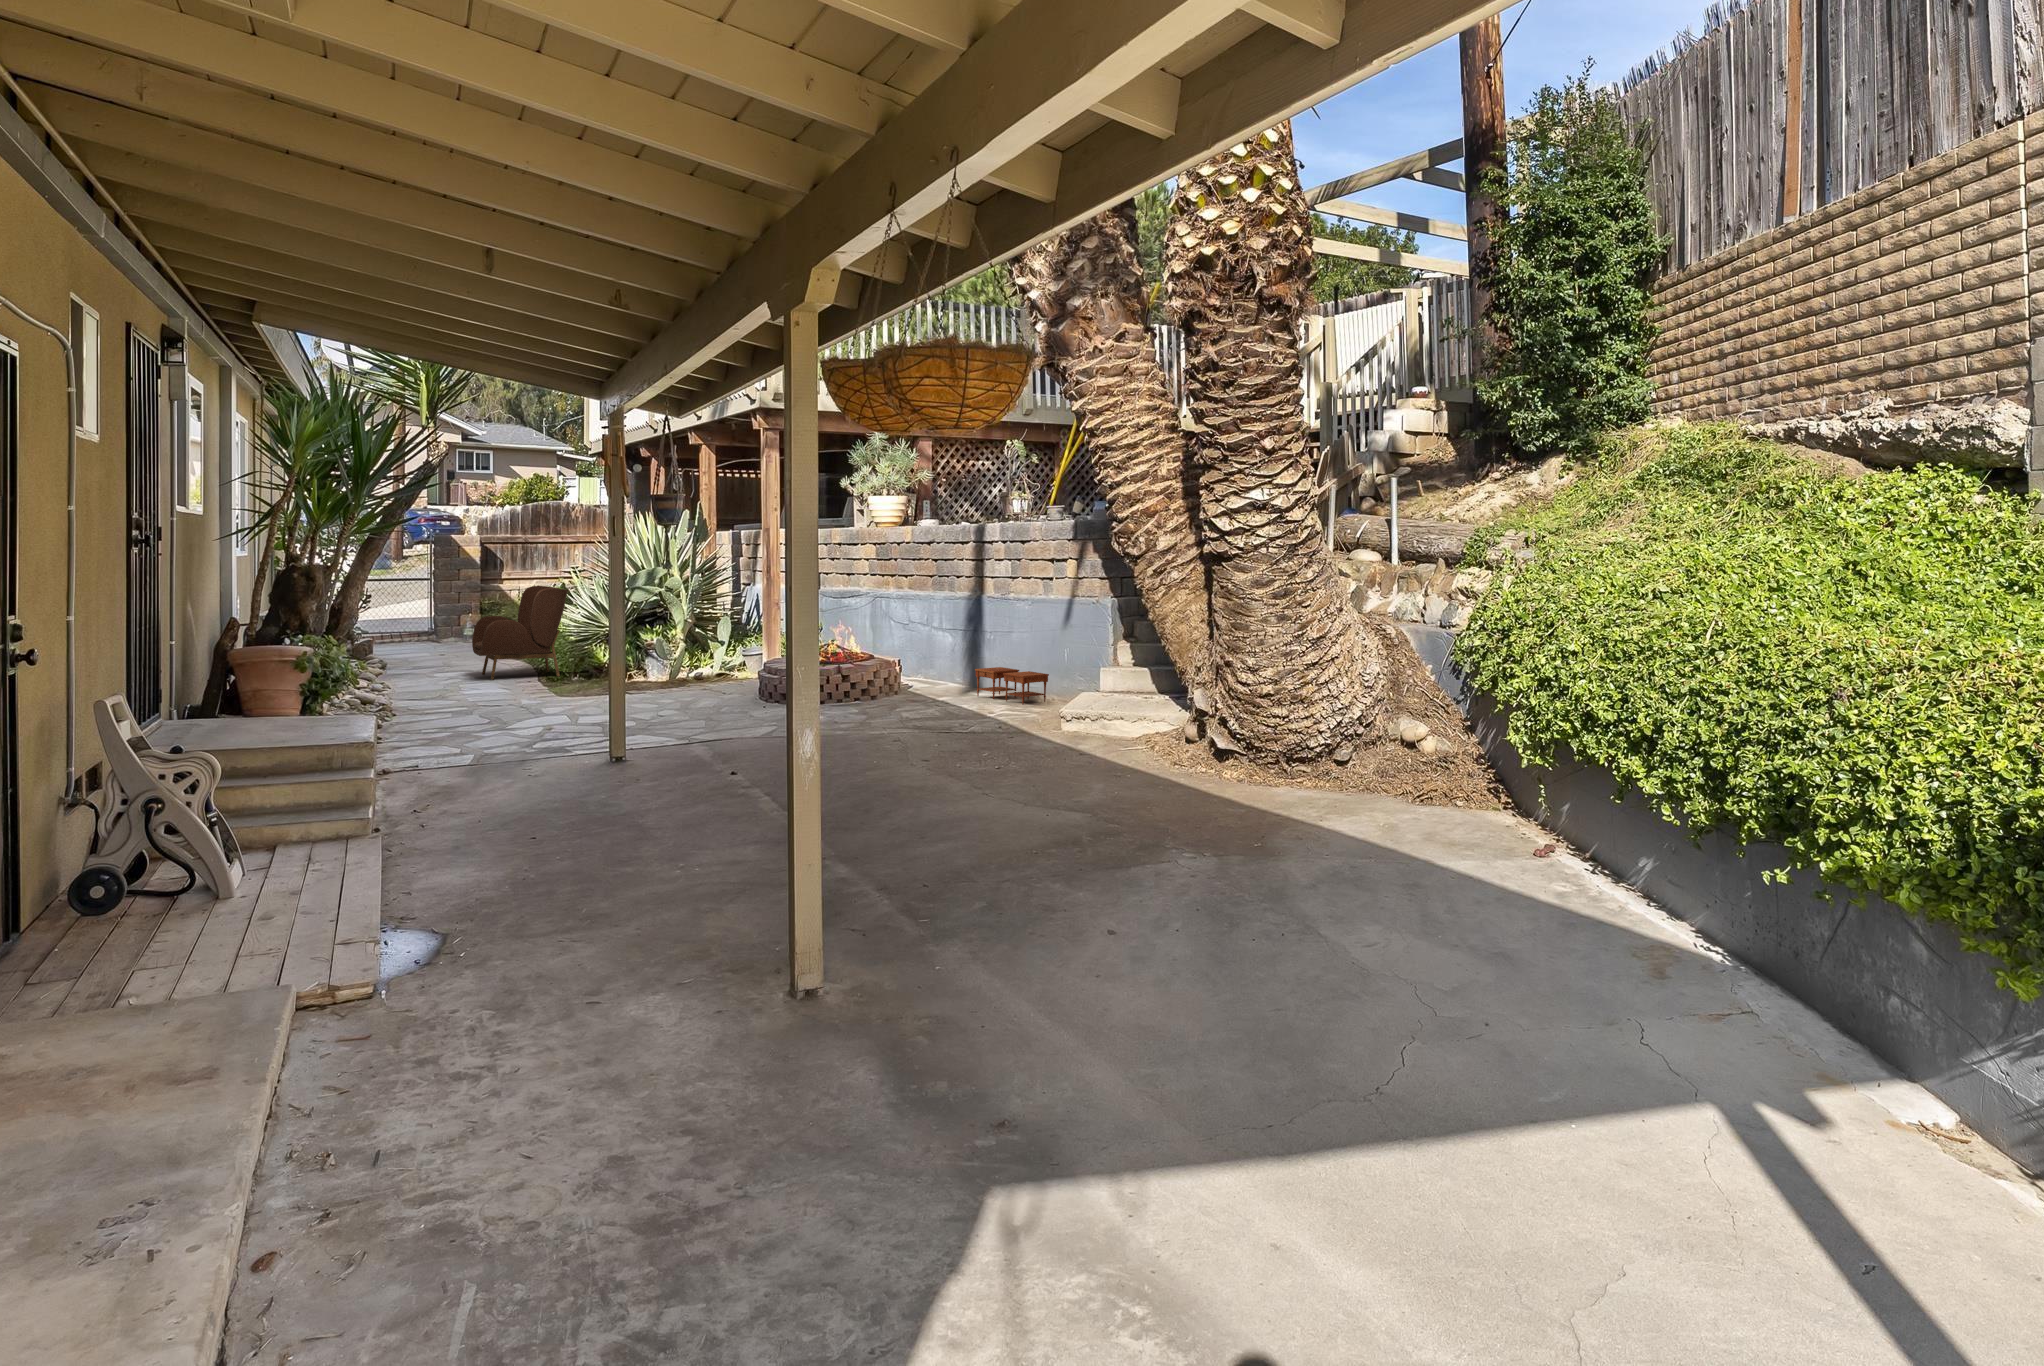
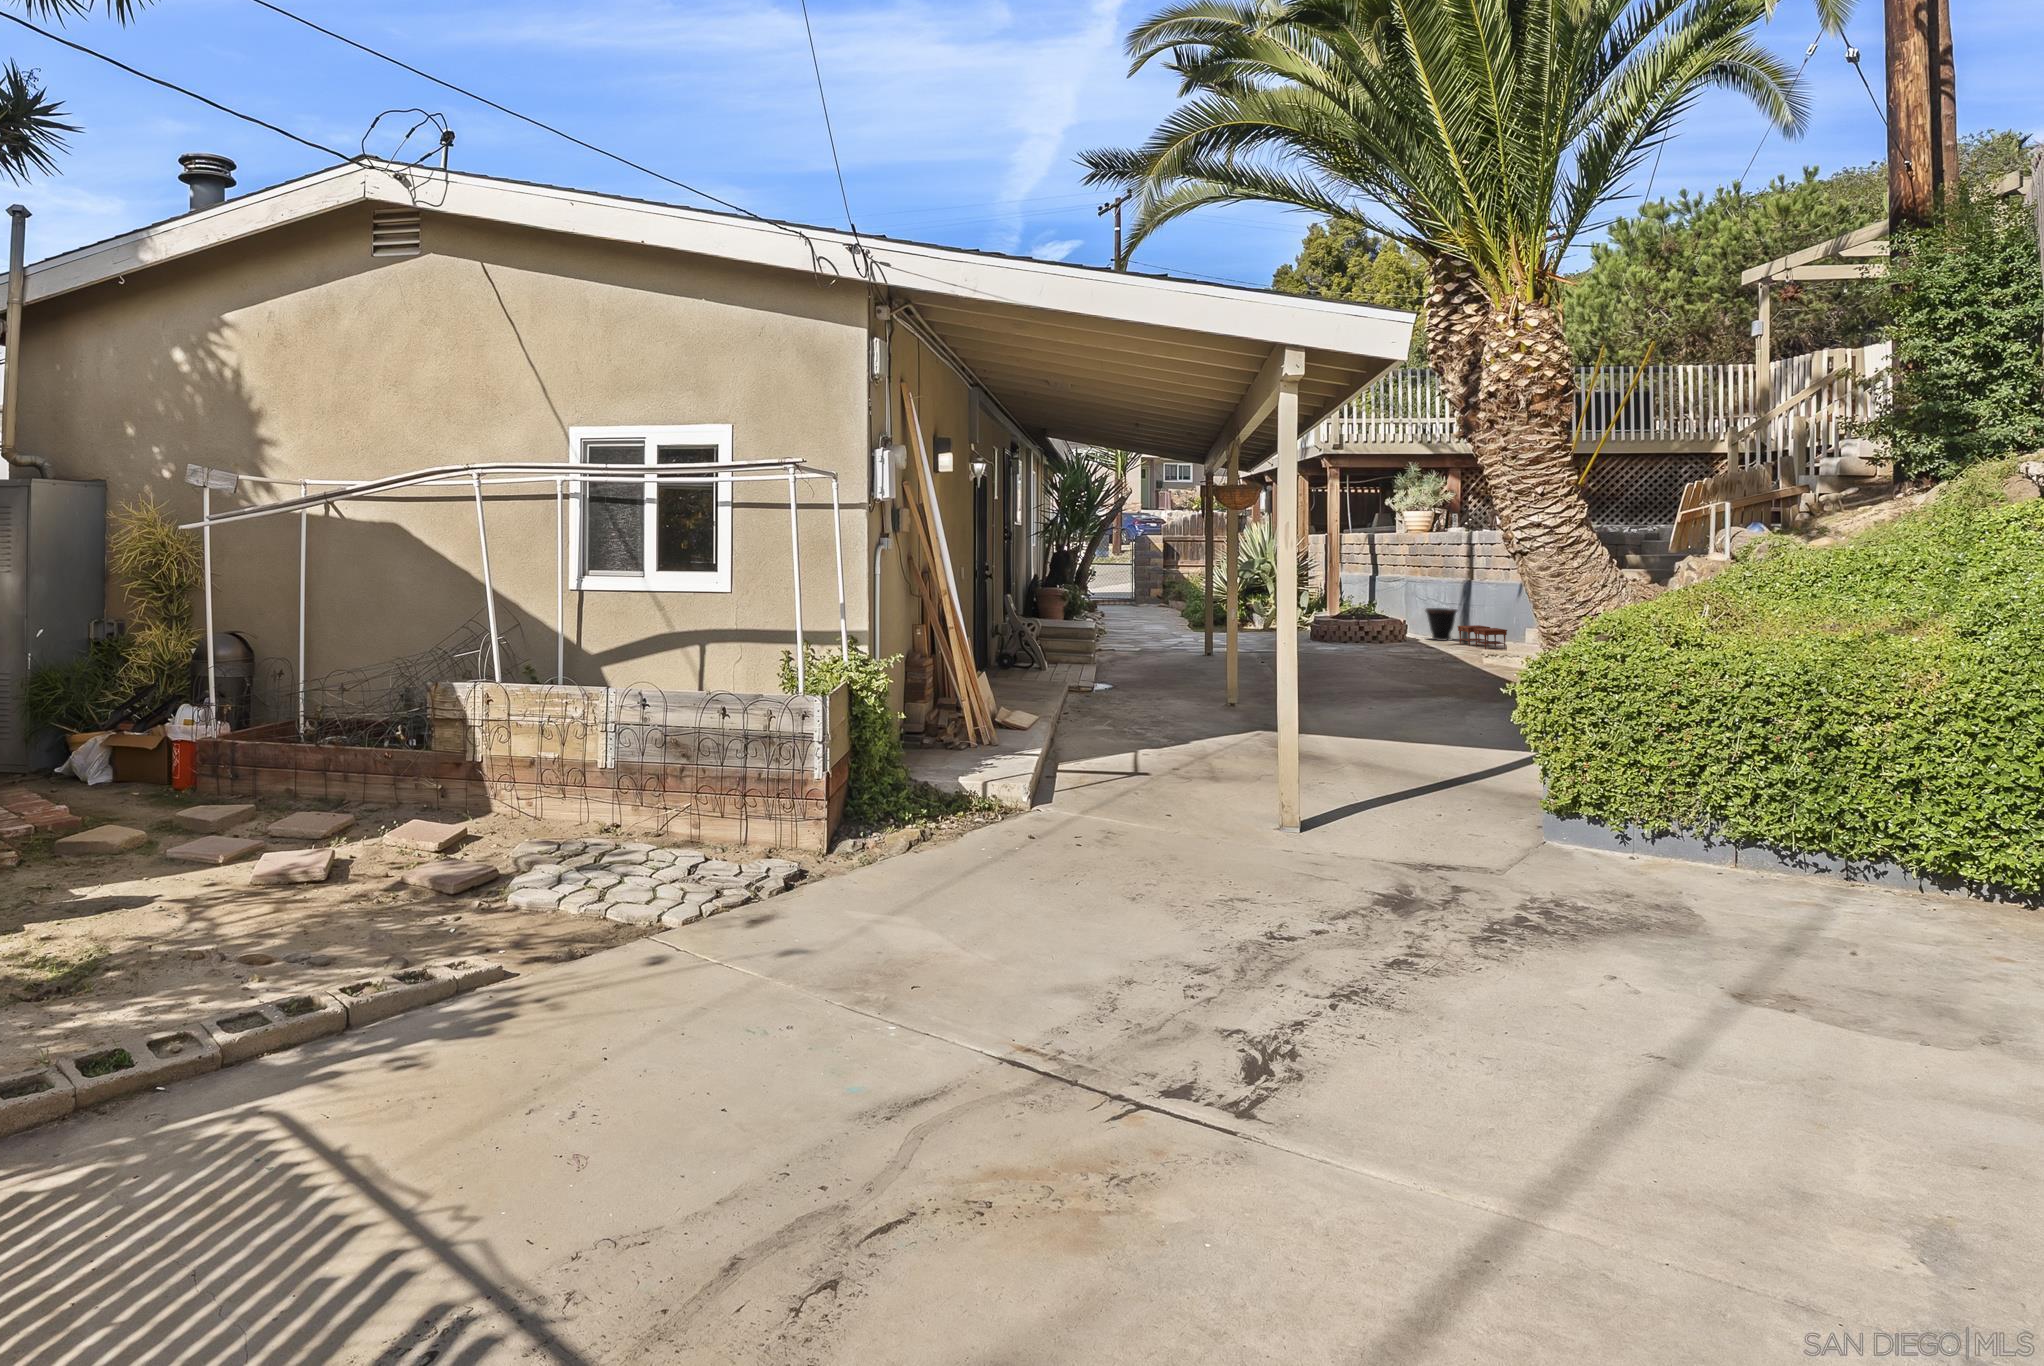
armchair: present [472,586,568,680] -> none [1151,572,1204,627]
bucket: none [917,638,964,691] -> present [1425,608,1457,641]

